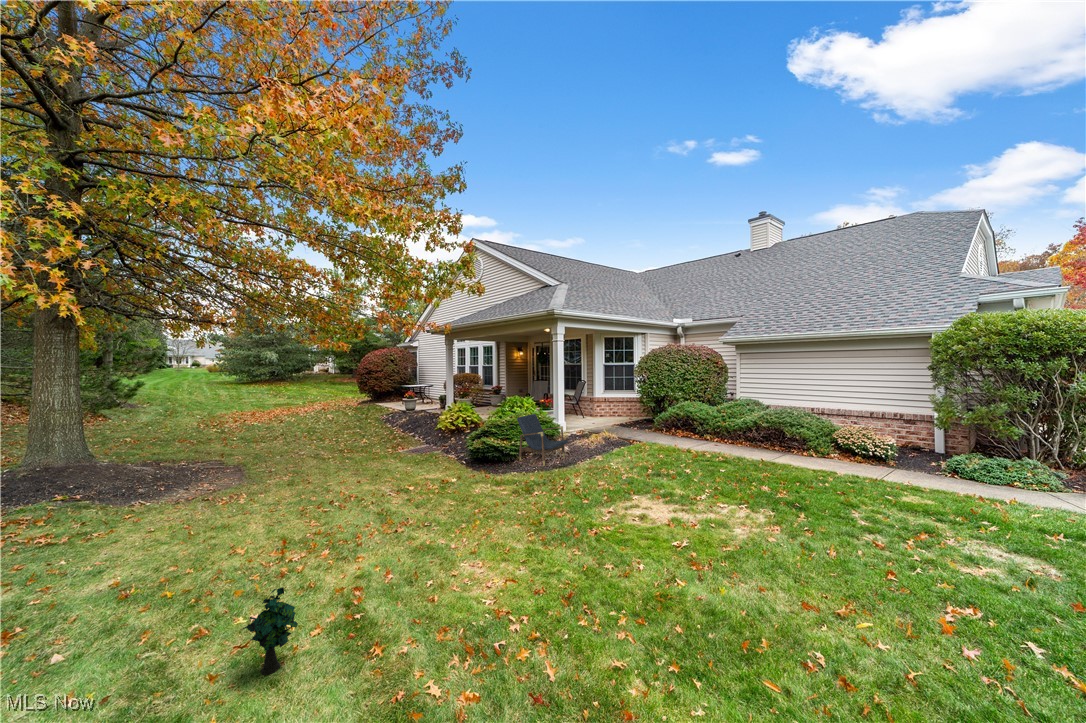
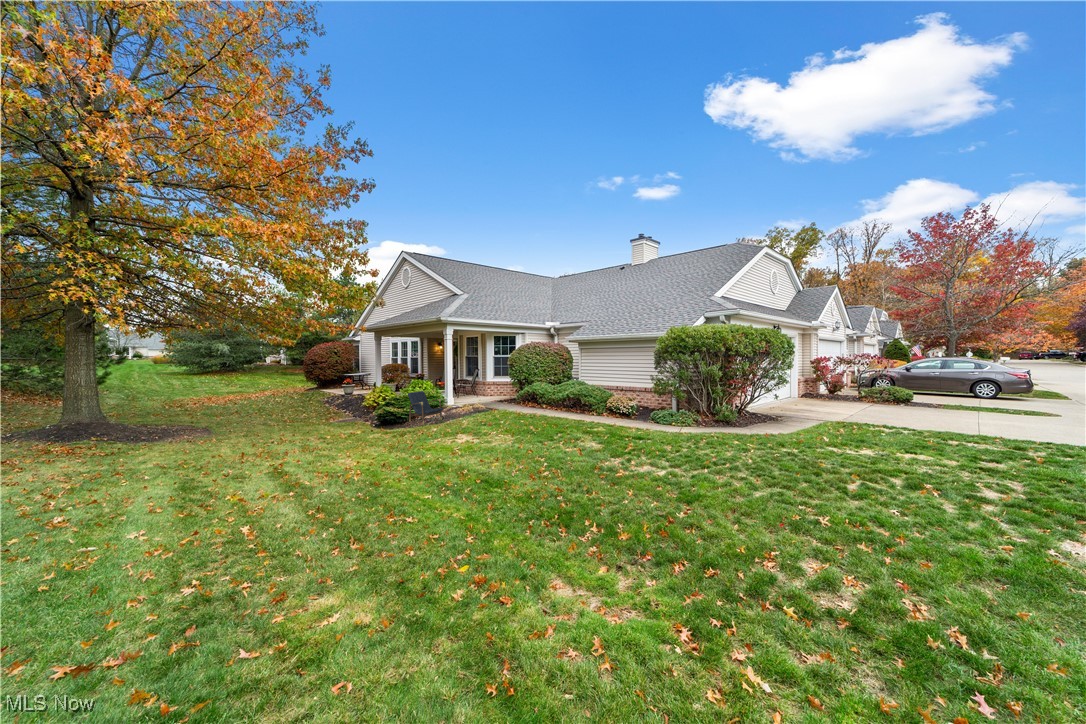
decorative plant: present [243,587,298,675] -> none [228,454,253,488]

